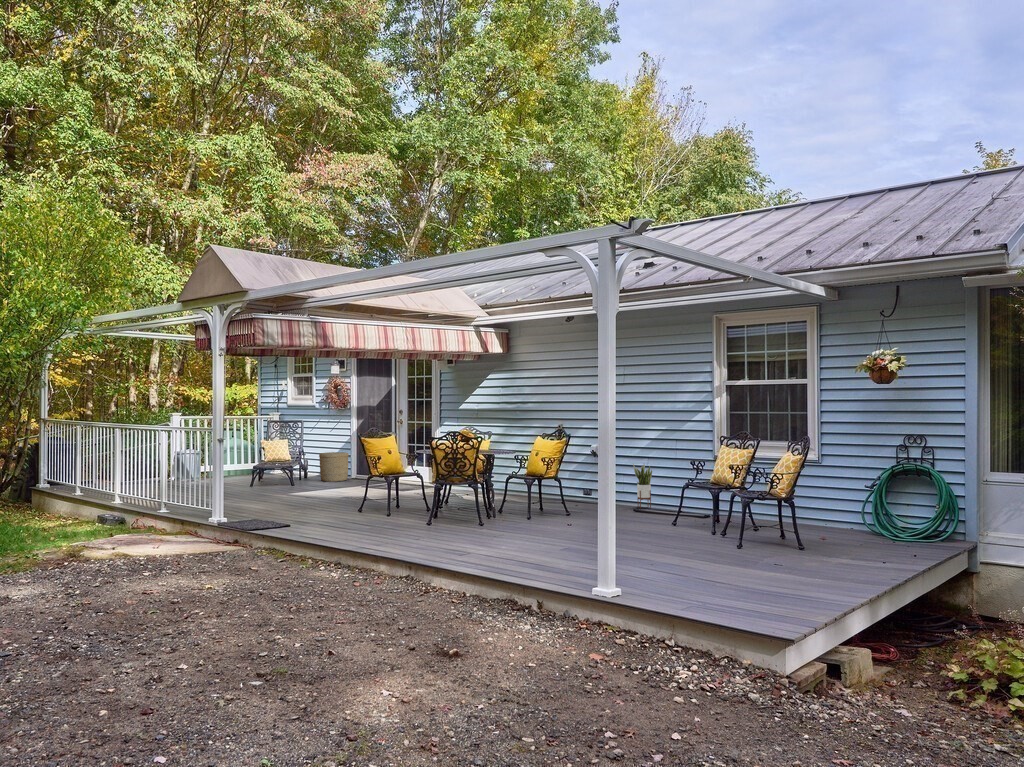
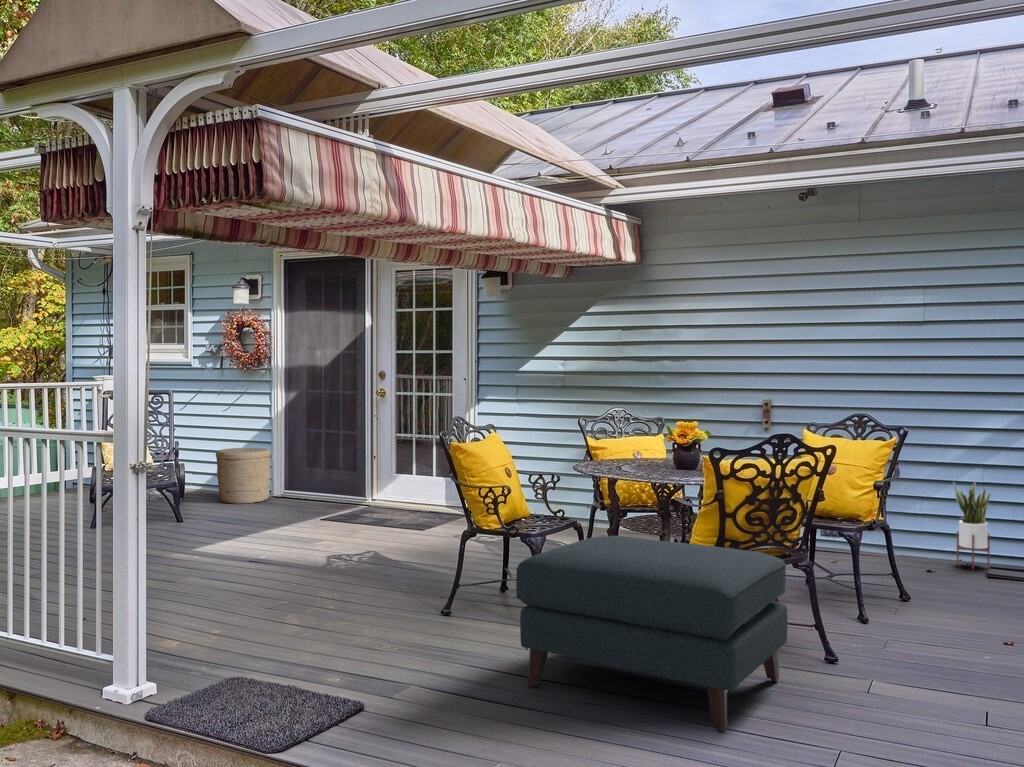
ottoman: none [347,474,450,537] -> present [516,536,787,733]

